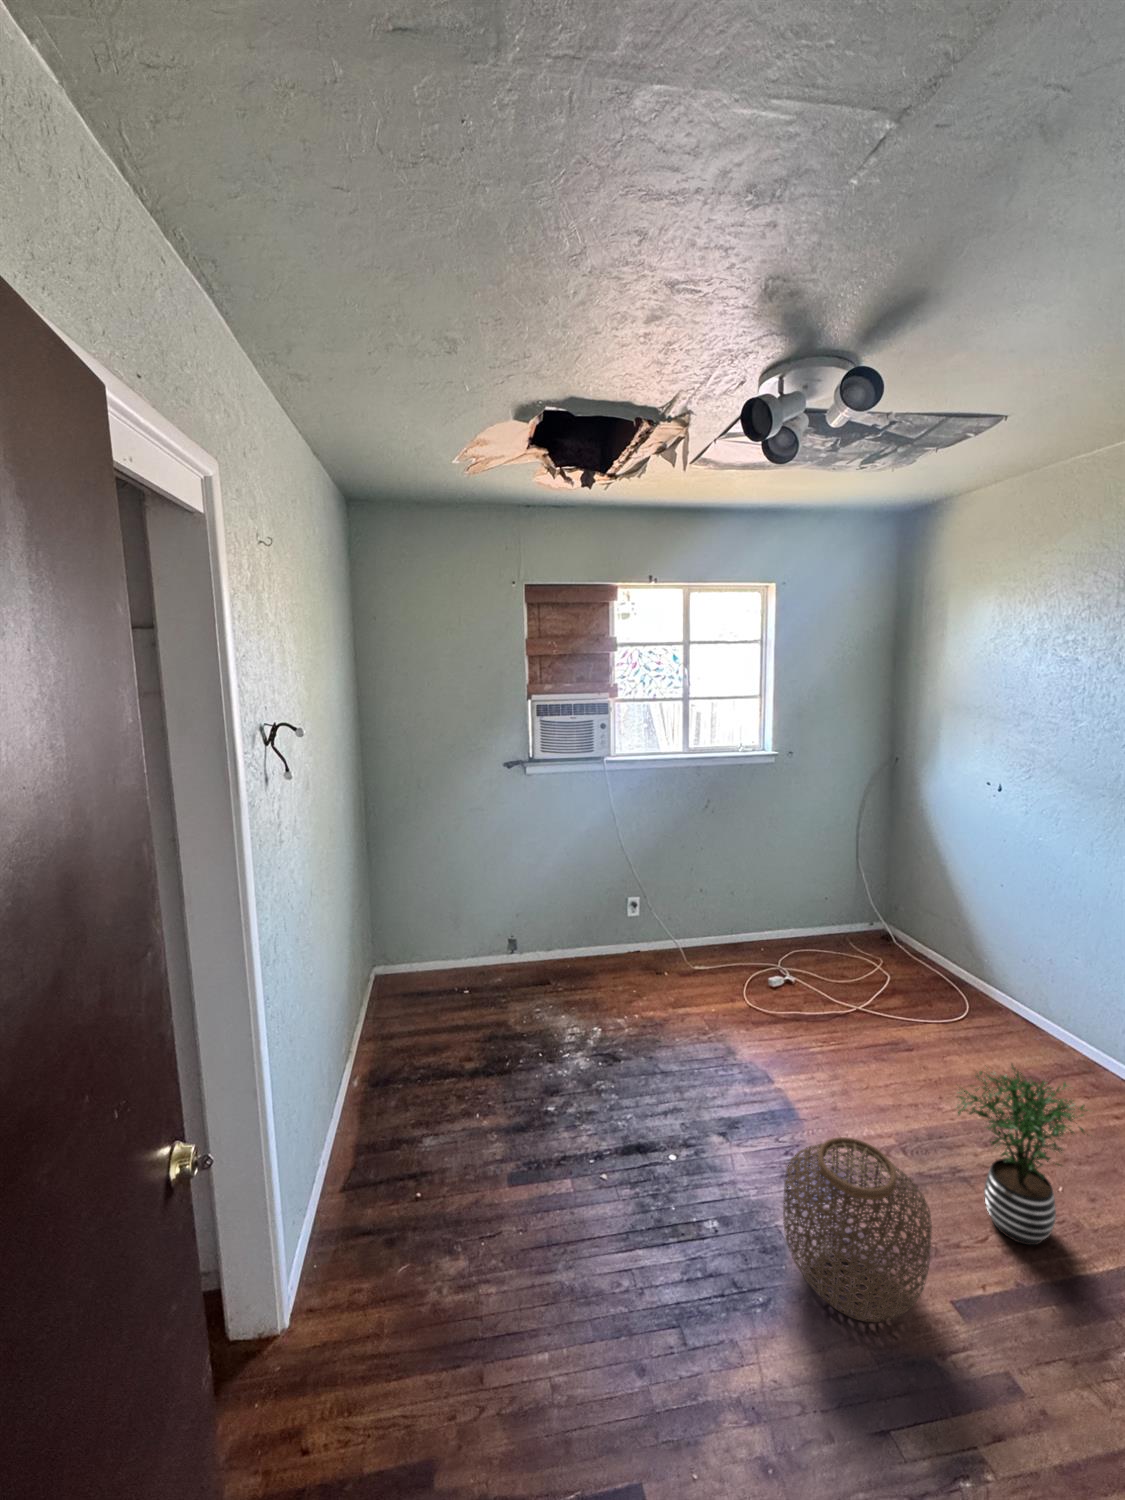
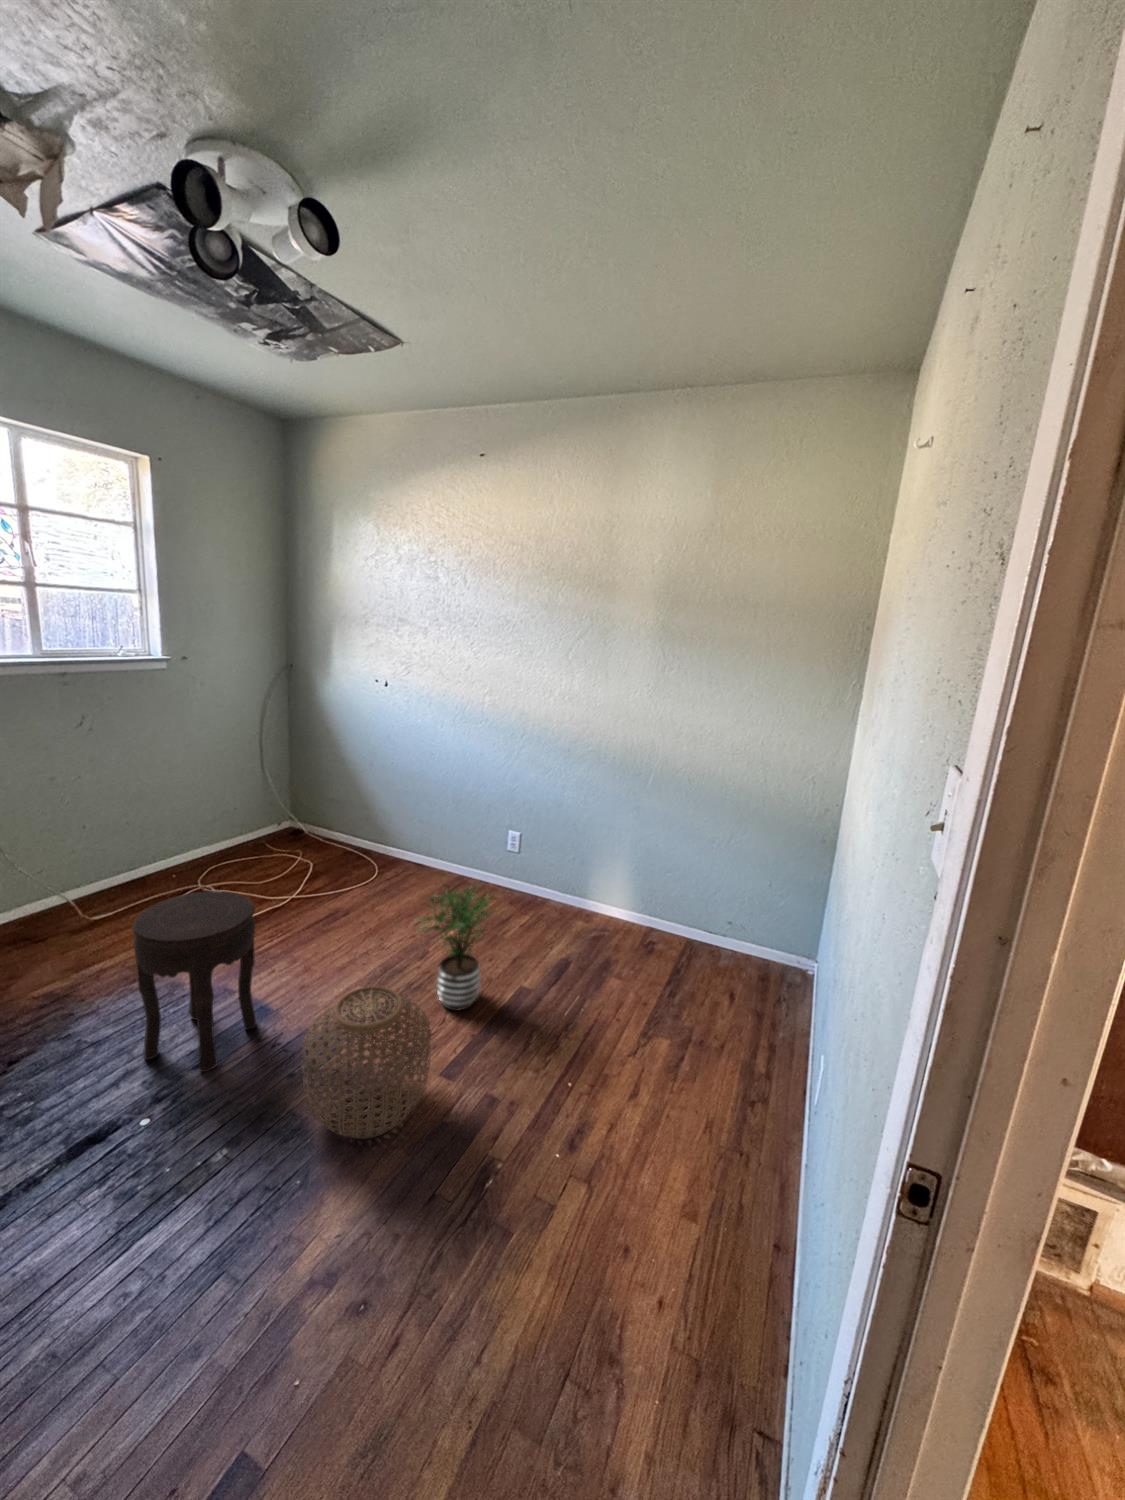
side table: none [689,973,784,1142] -> present [132,891,256,1072]

